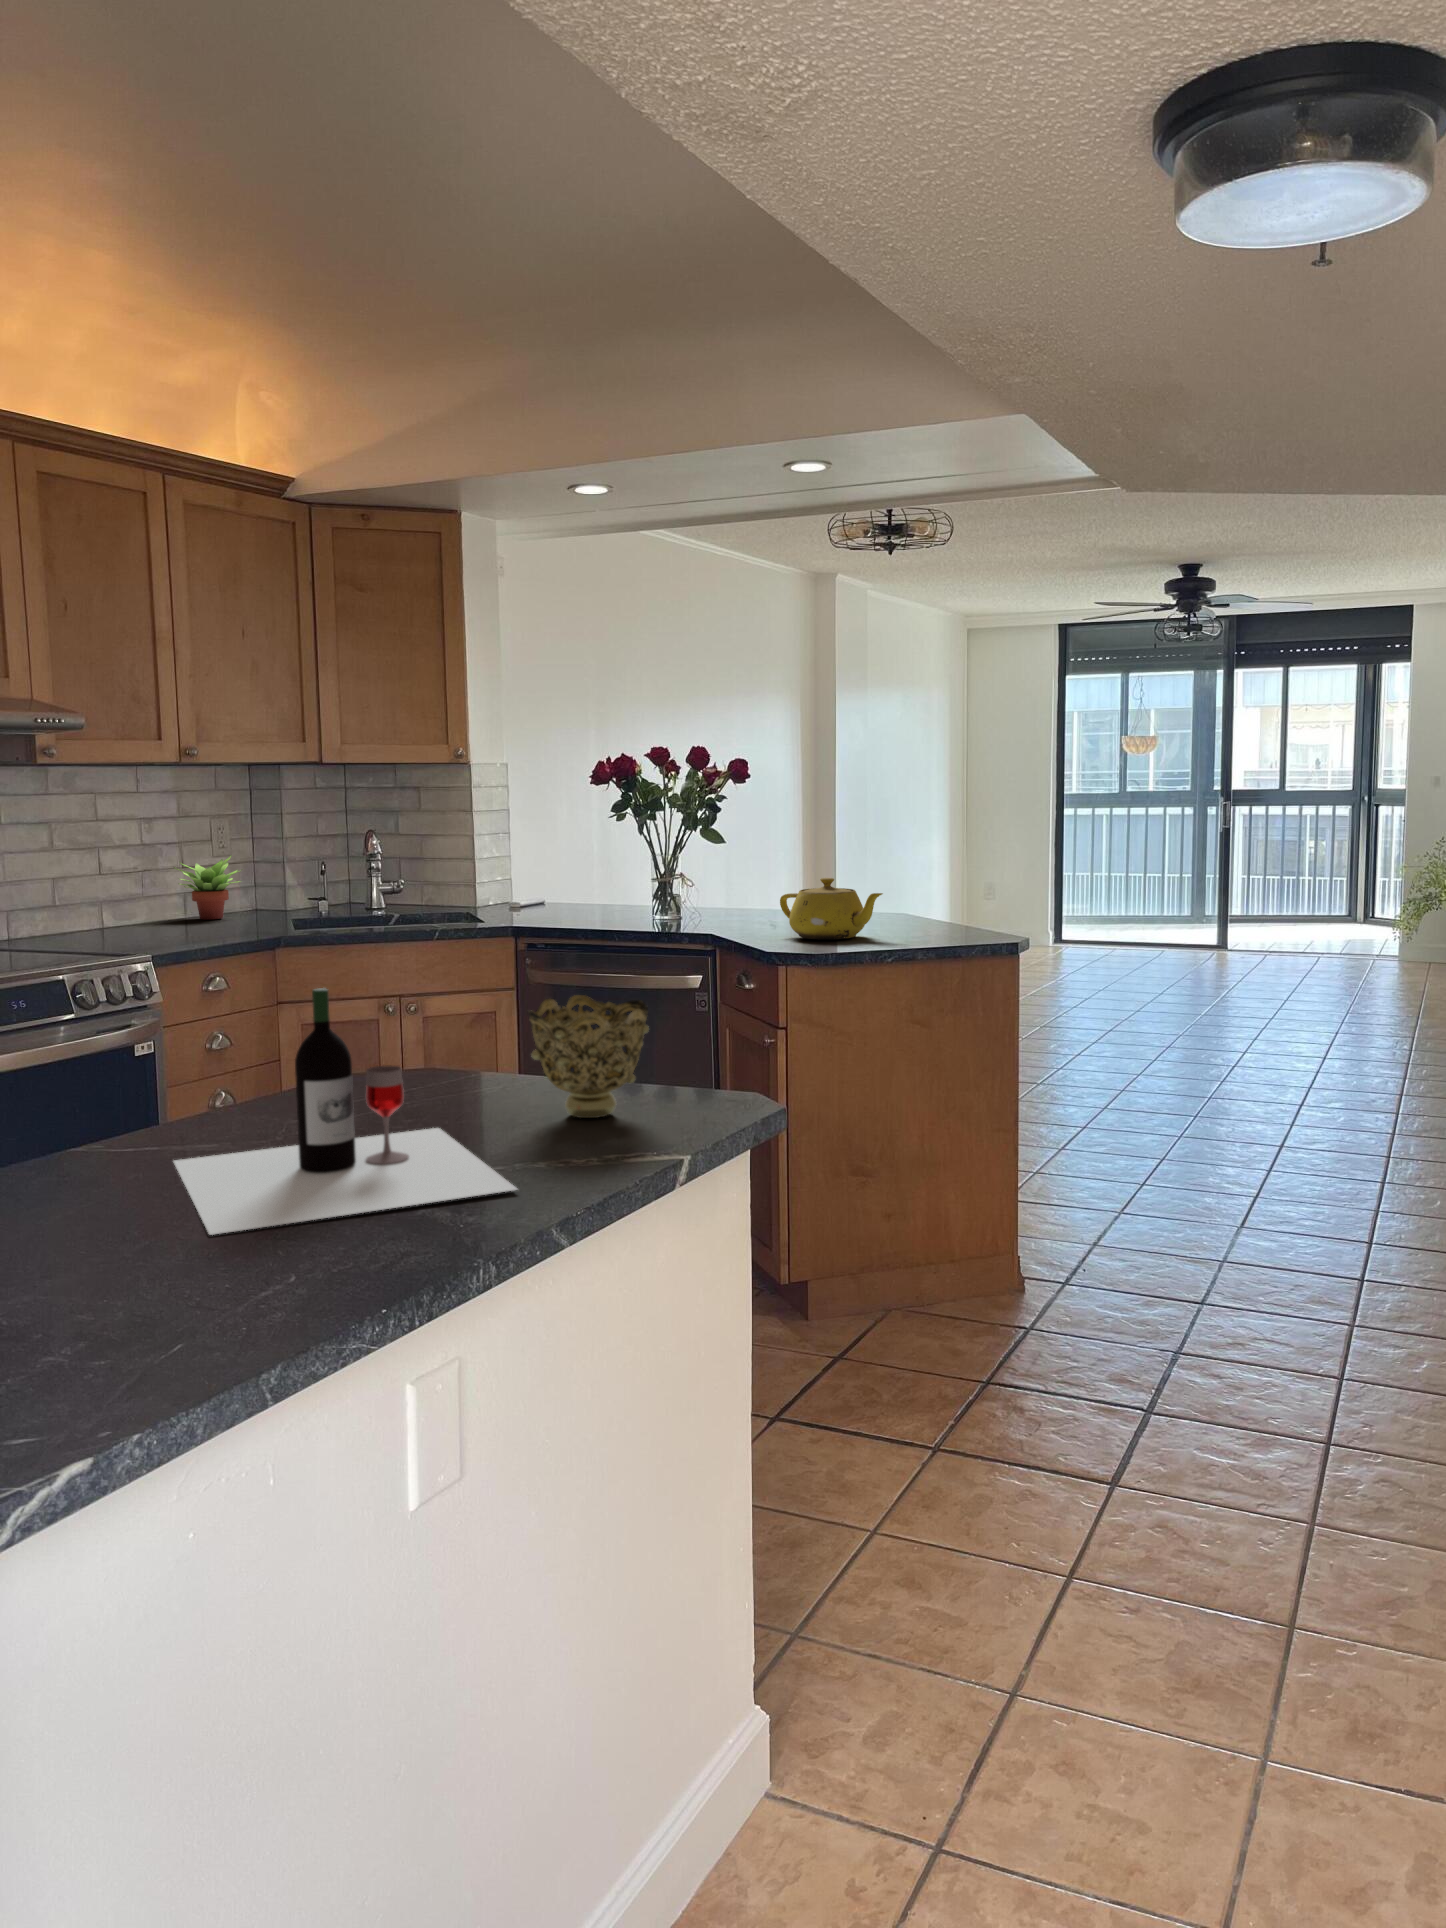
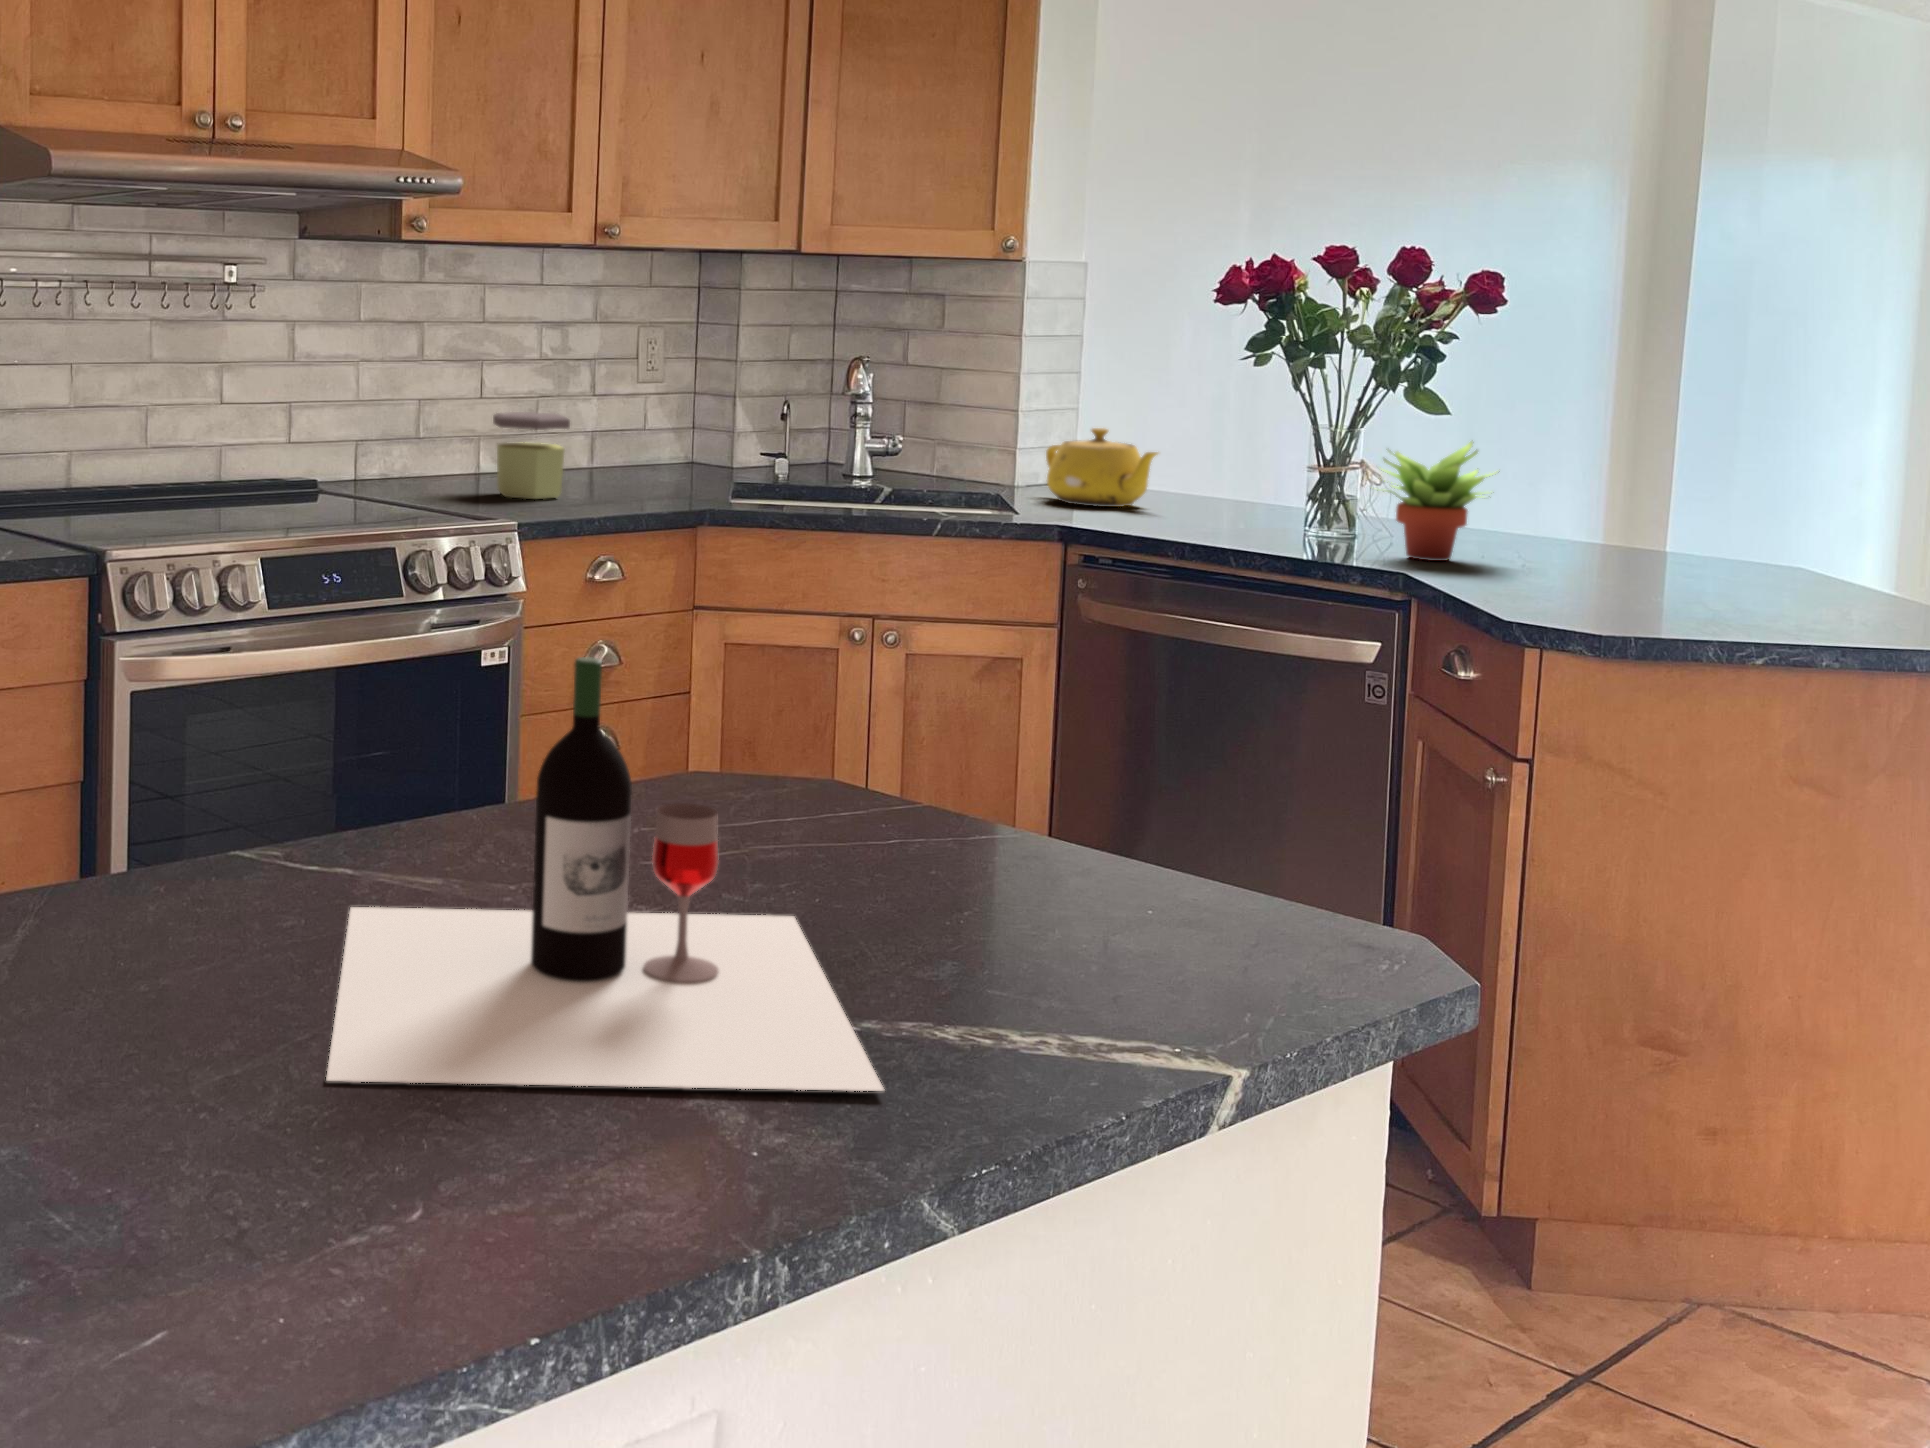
succulent plant: present [174,855,241,919] -> present [1371,441,1495,561]
teapot: present [780,878,883,940] -> present [1046,428,1158,507]
jar: none [121,881,180,941] -> present [493,412,570,499]
decorative bowl: present [528,995,649,1118] -> none [973,706,1205,944]

